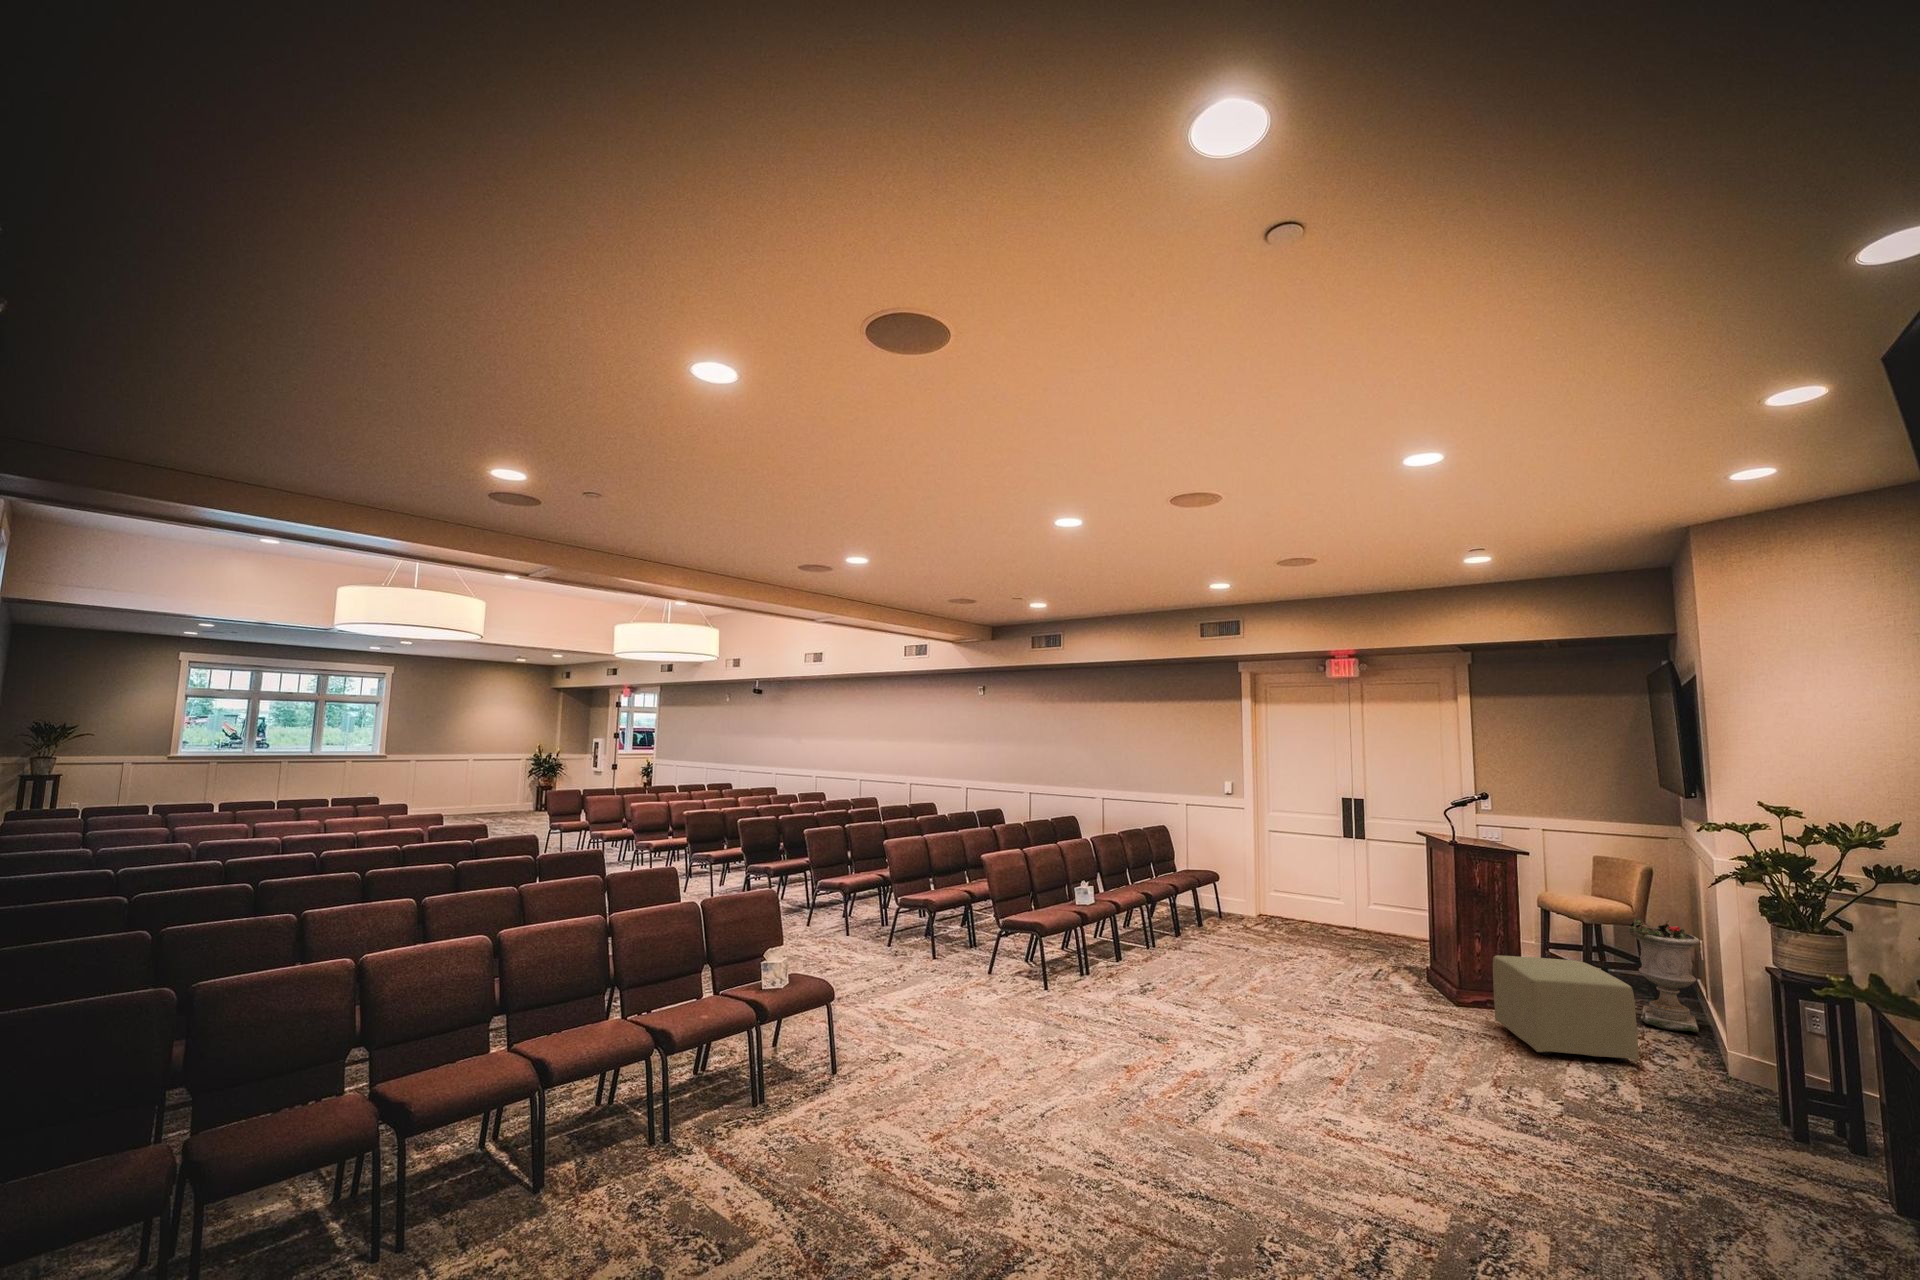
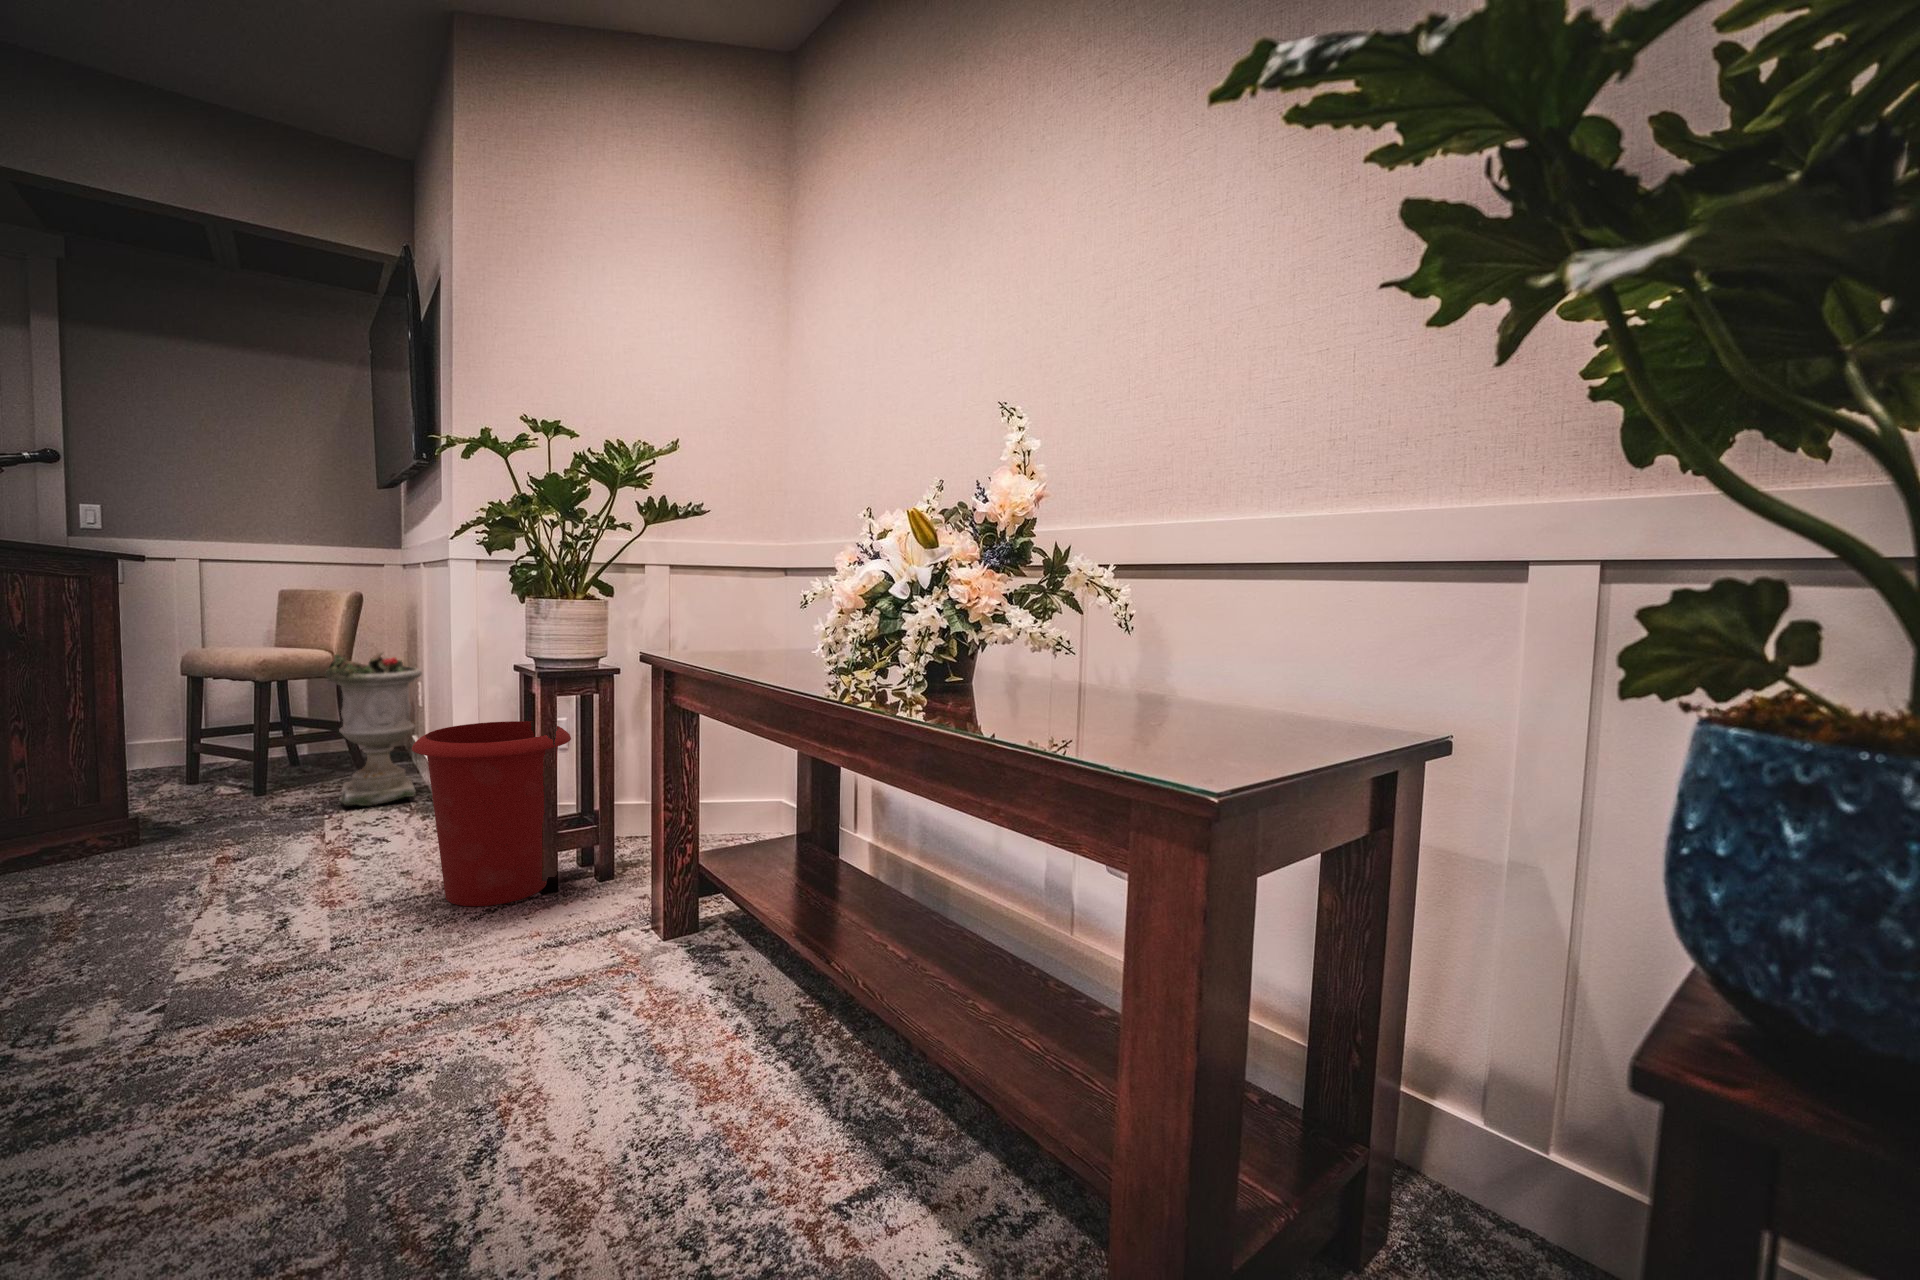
ottoman: present [1493,956,1639,1062] -> none [44,732,332,918]
waste bin: none [1688,999,1816,1138] -> present [412,721,571,906]

